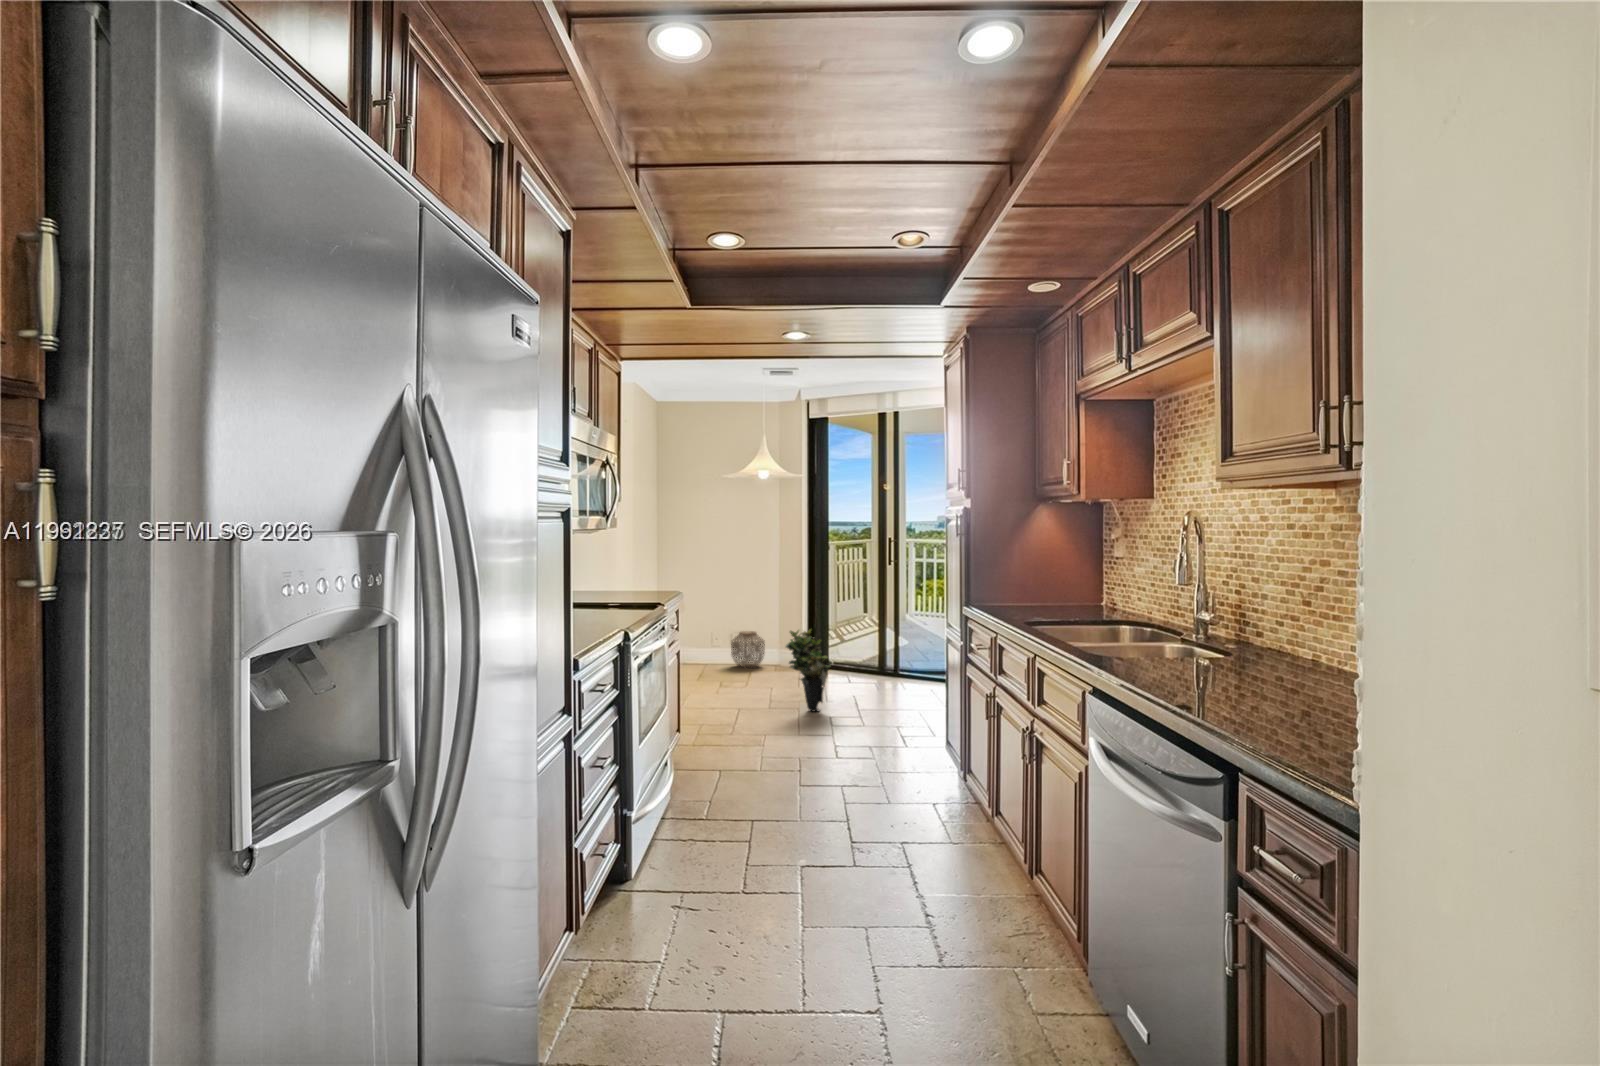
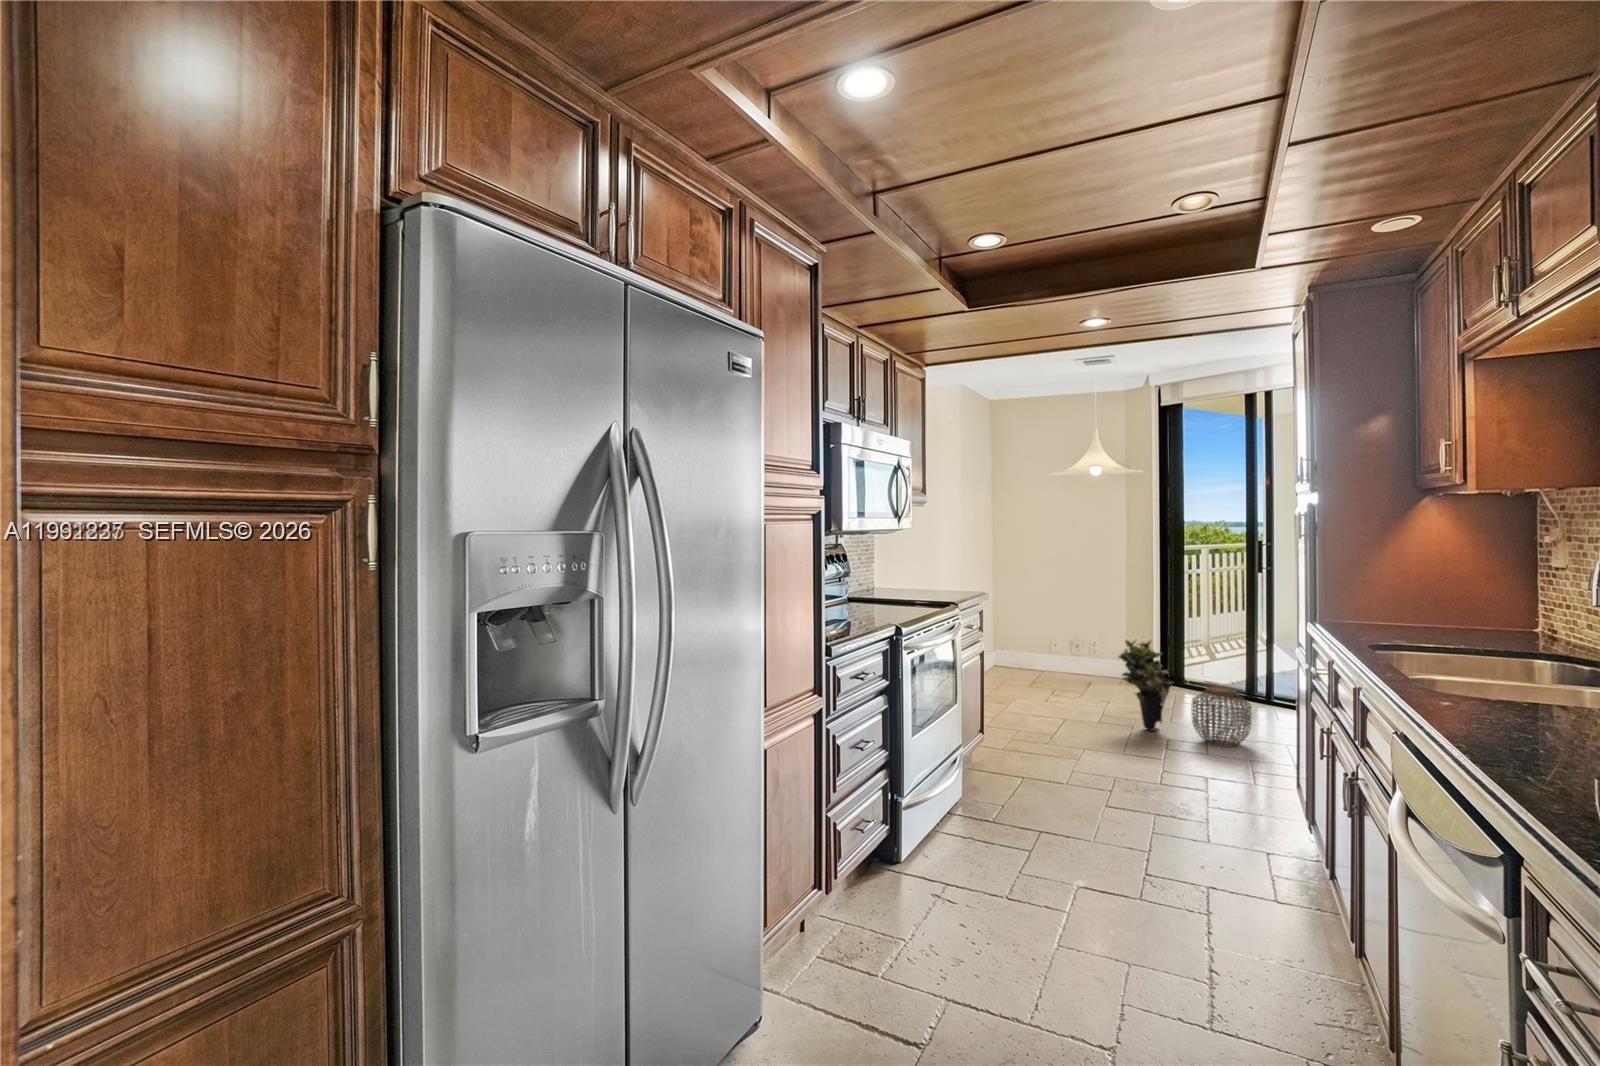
woven basket: present [731,631,765,668] -> present [1192,686,1251,747]

